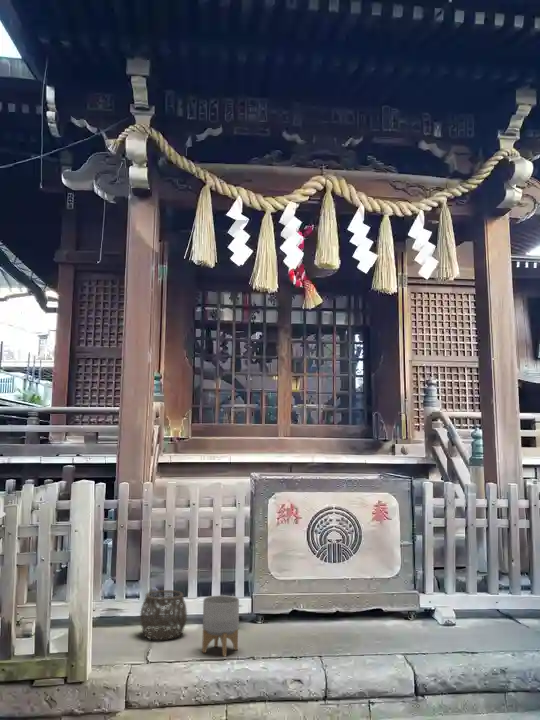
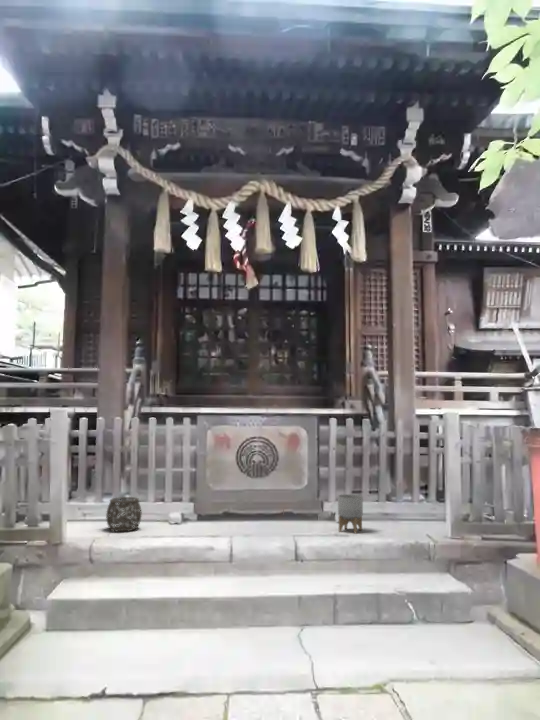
planter: present [202,595,239,656] -> present [338,494,363,533]

